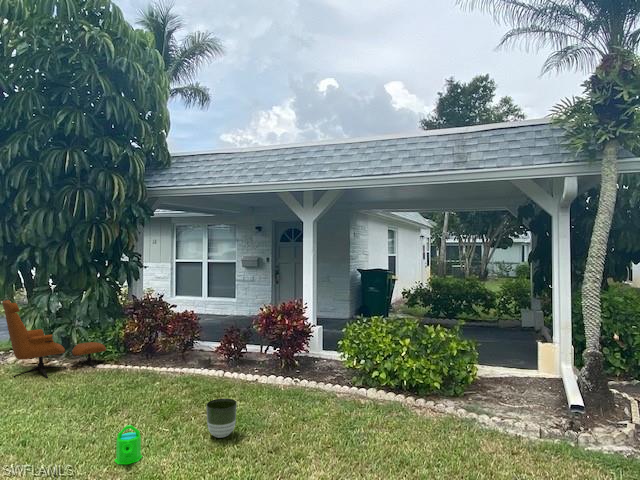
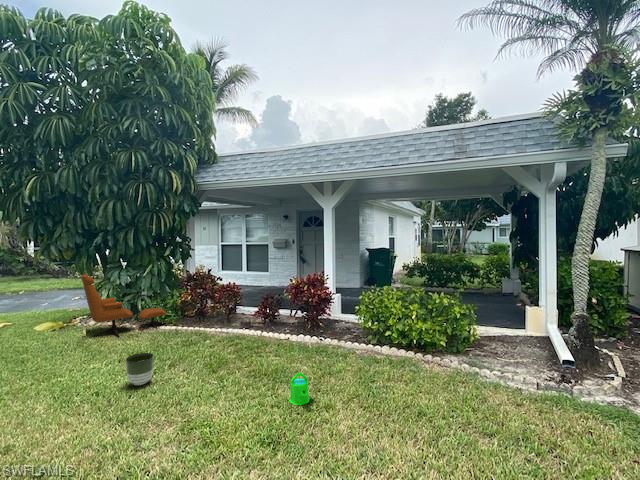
planter: present [206,398,237,438] -> present [126,353,153,385]
watering can: present [114,425,142,465] -> present [289,373,310,405]

